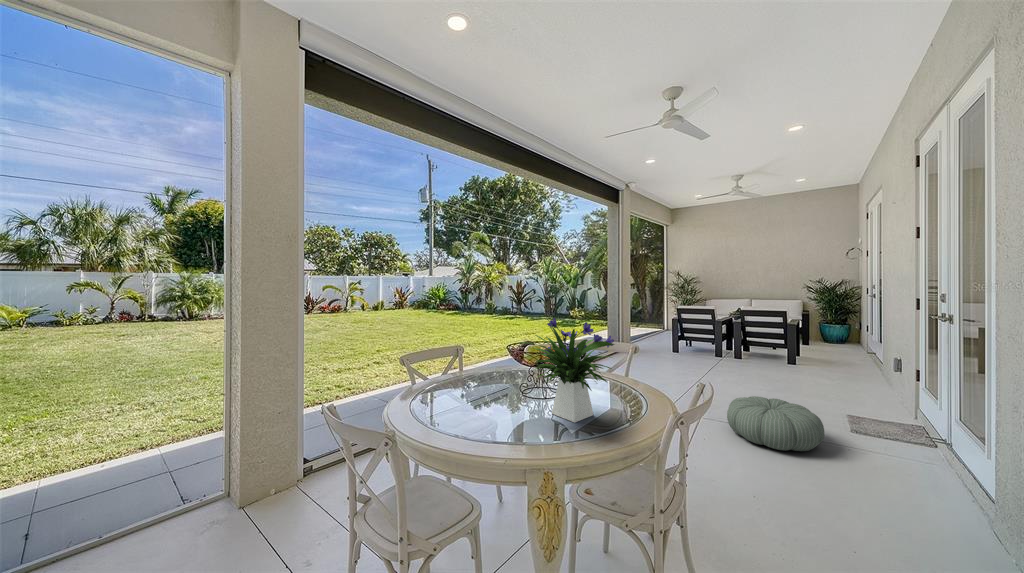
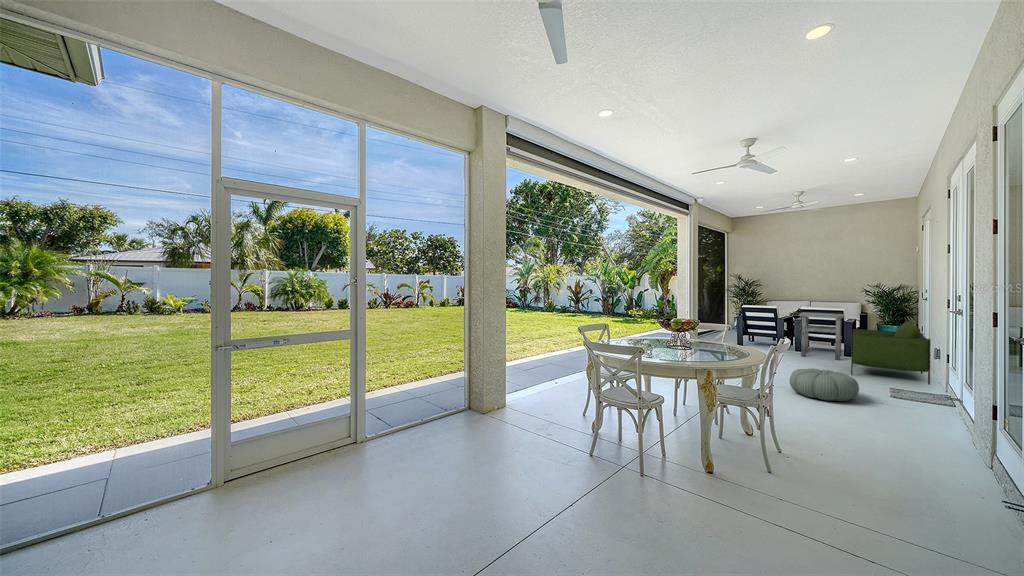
side table: none [738,313,789,370] -> present [799,312,844,360]
flower arrangement: present [521,316,614,423] -> none [684,302,738,355]
armchair: none [801,326,905,410] -> present [851,322,930,384]

